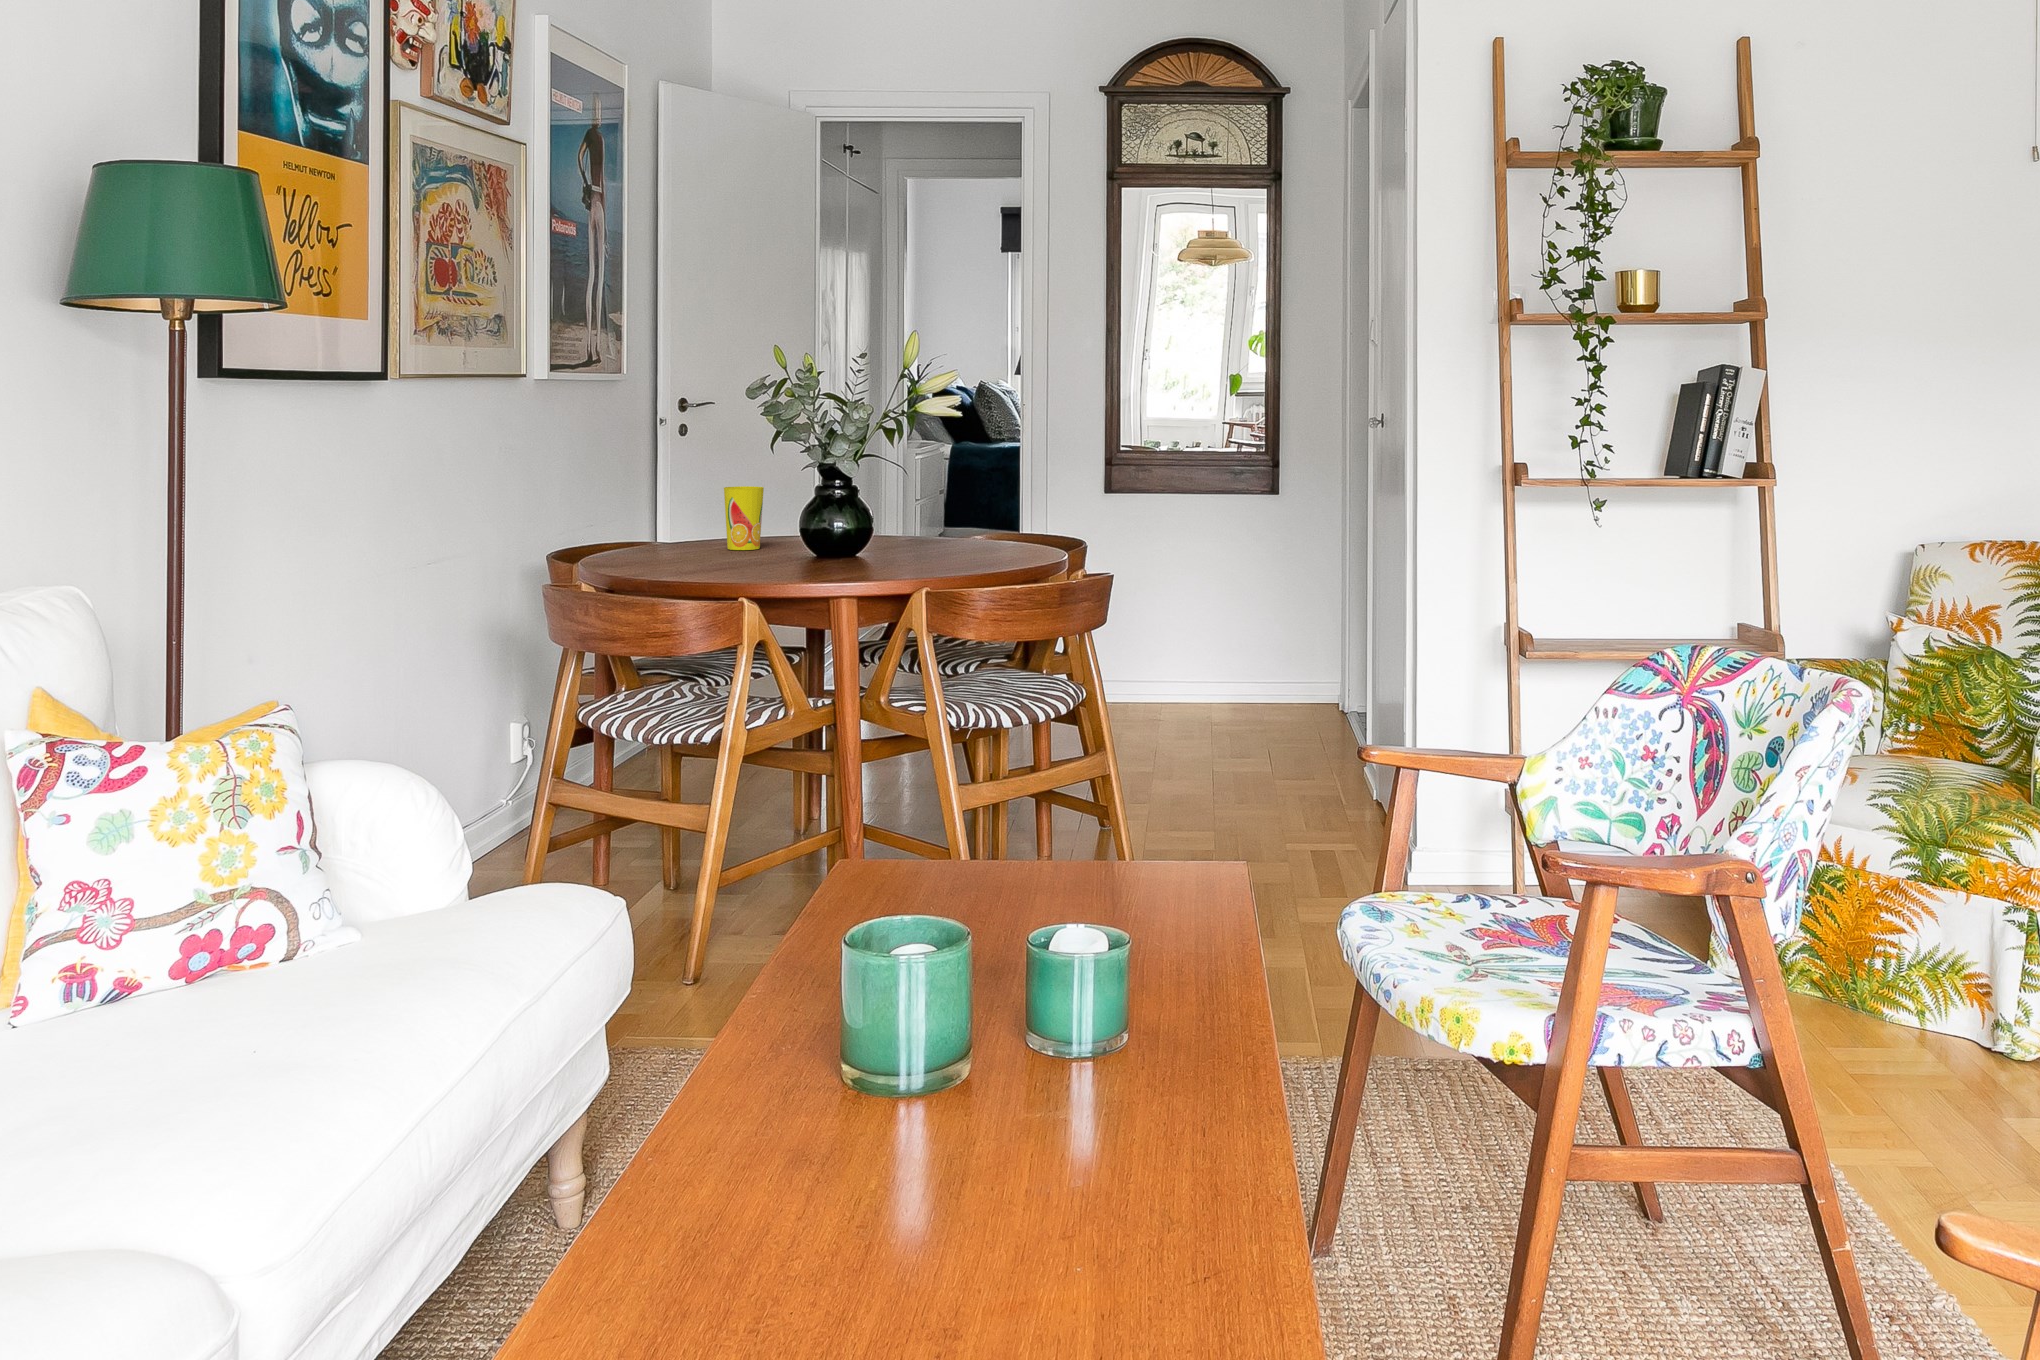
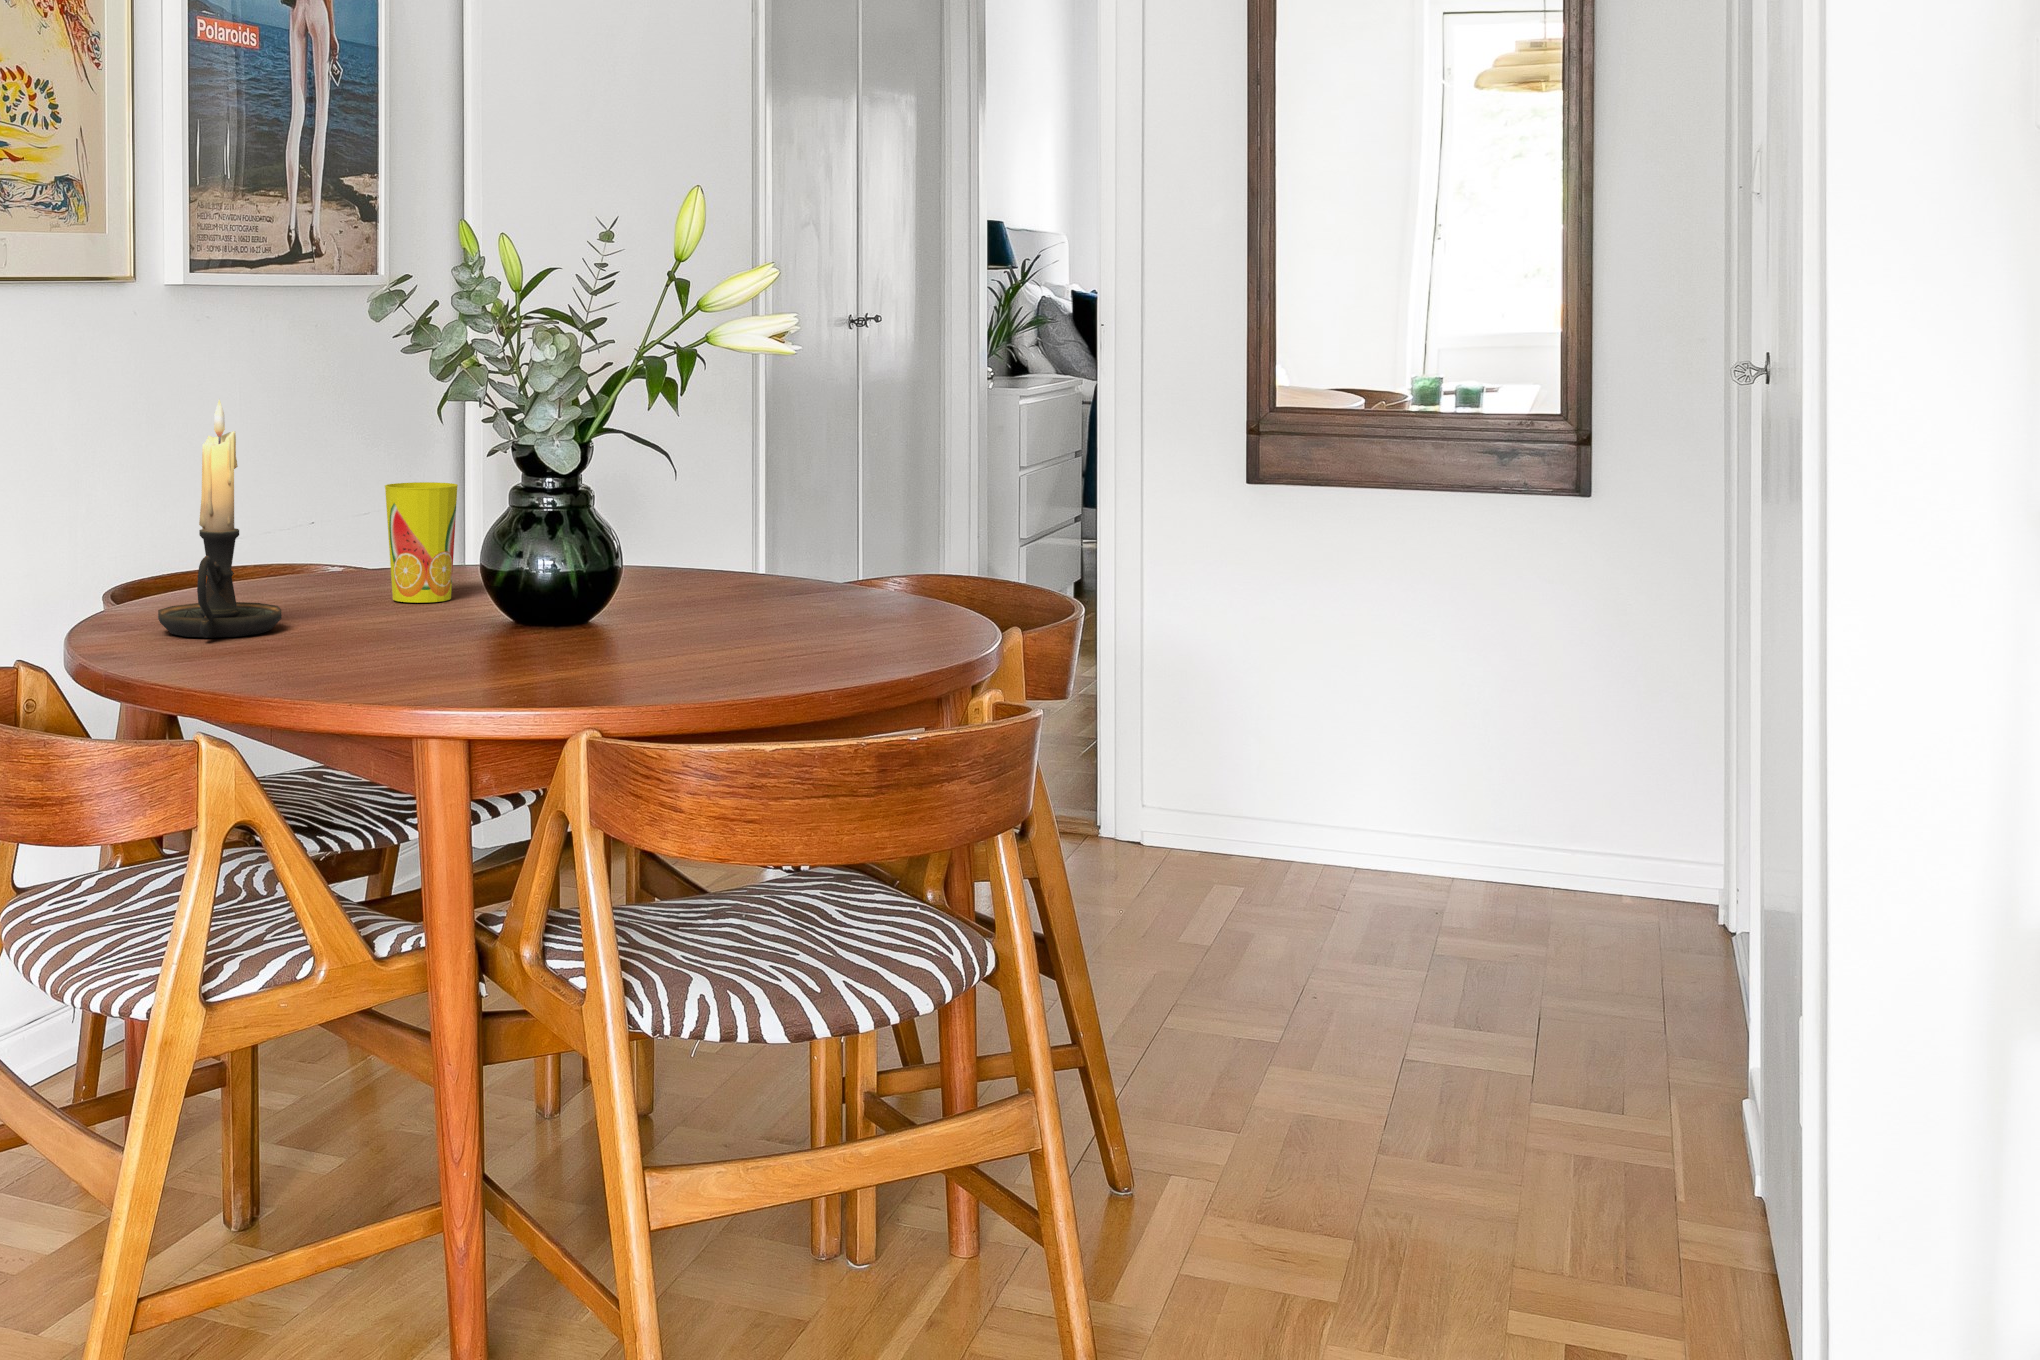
candle holder: none [629,440,697,566] -> present [158,399,282,638]

